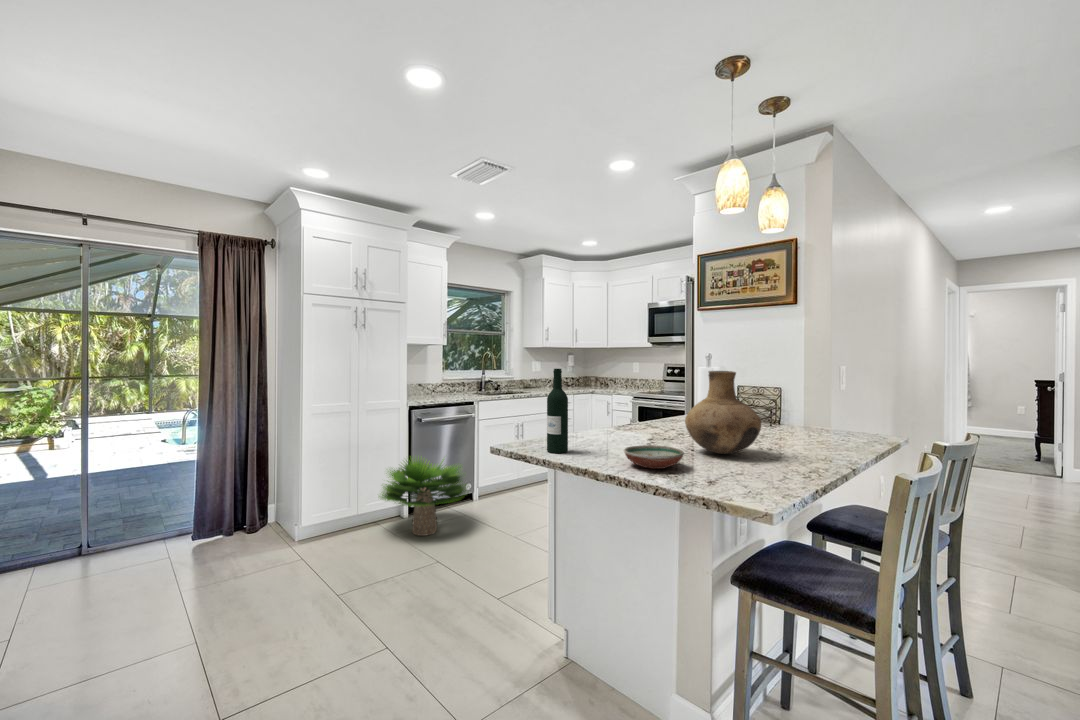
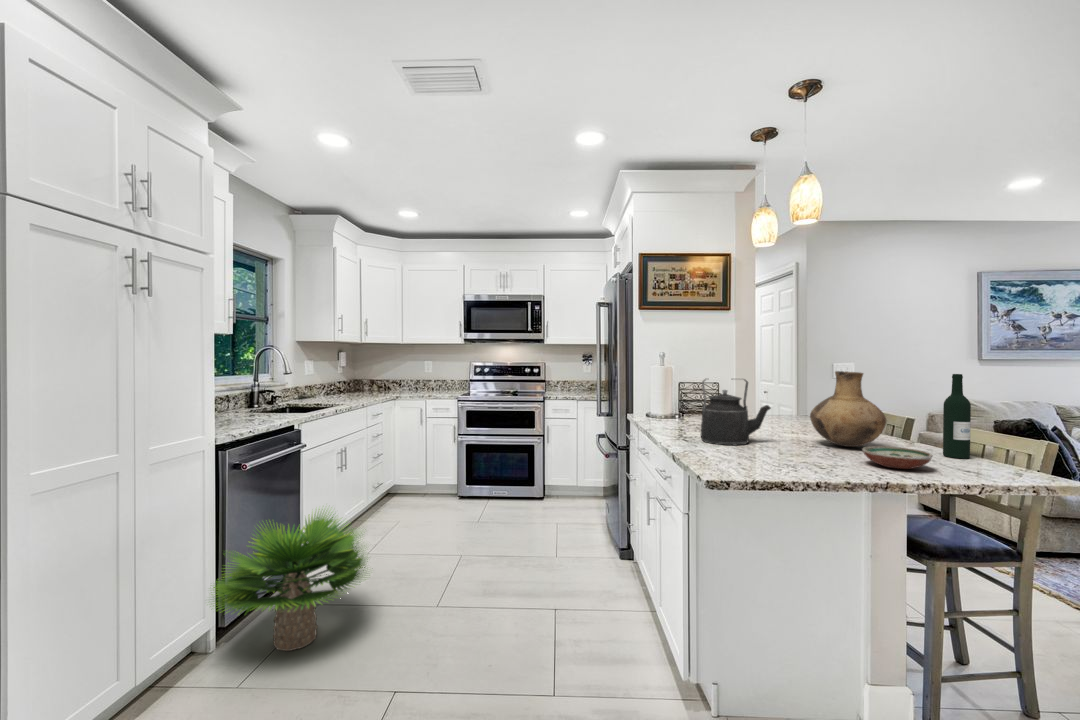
wine bottle: present [547,369,568,453] -> present [943,374,971,459]
kettle: none [606,376,665,439] -> present [701,379,771,445]

